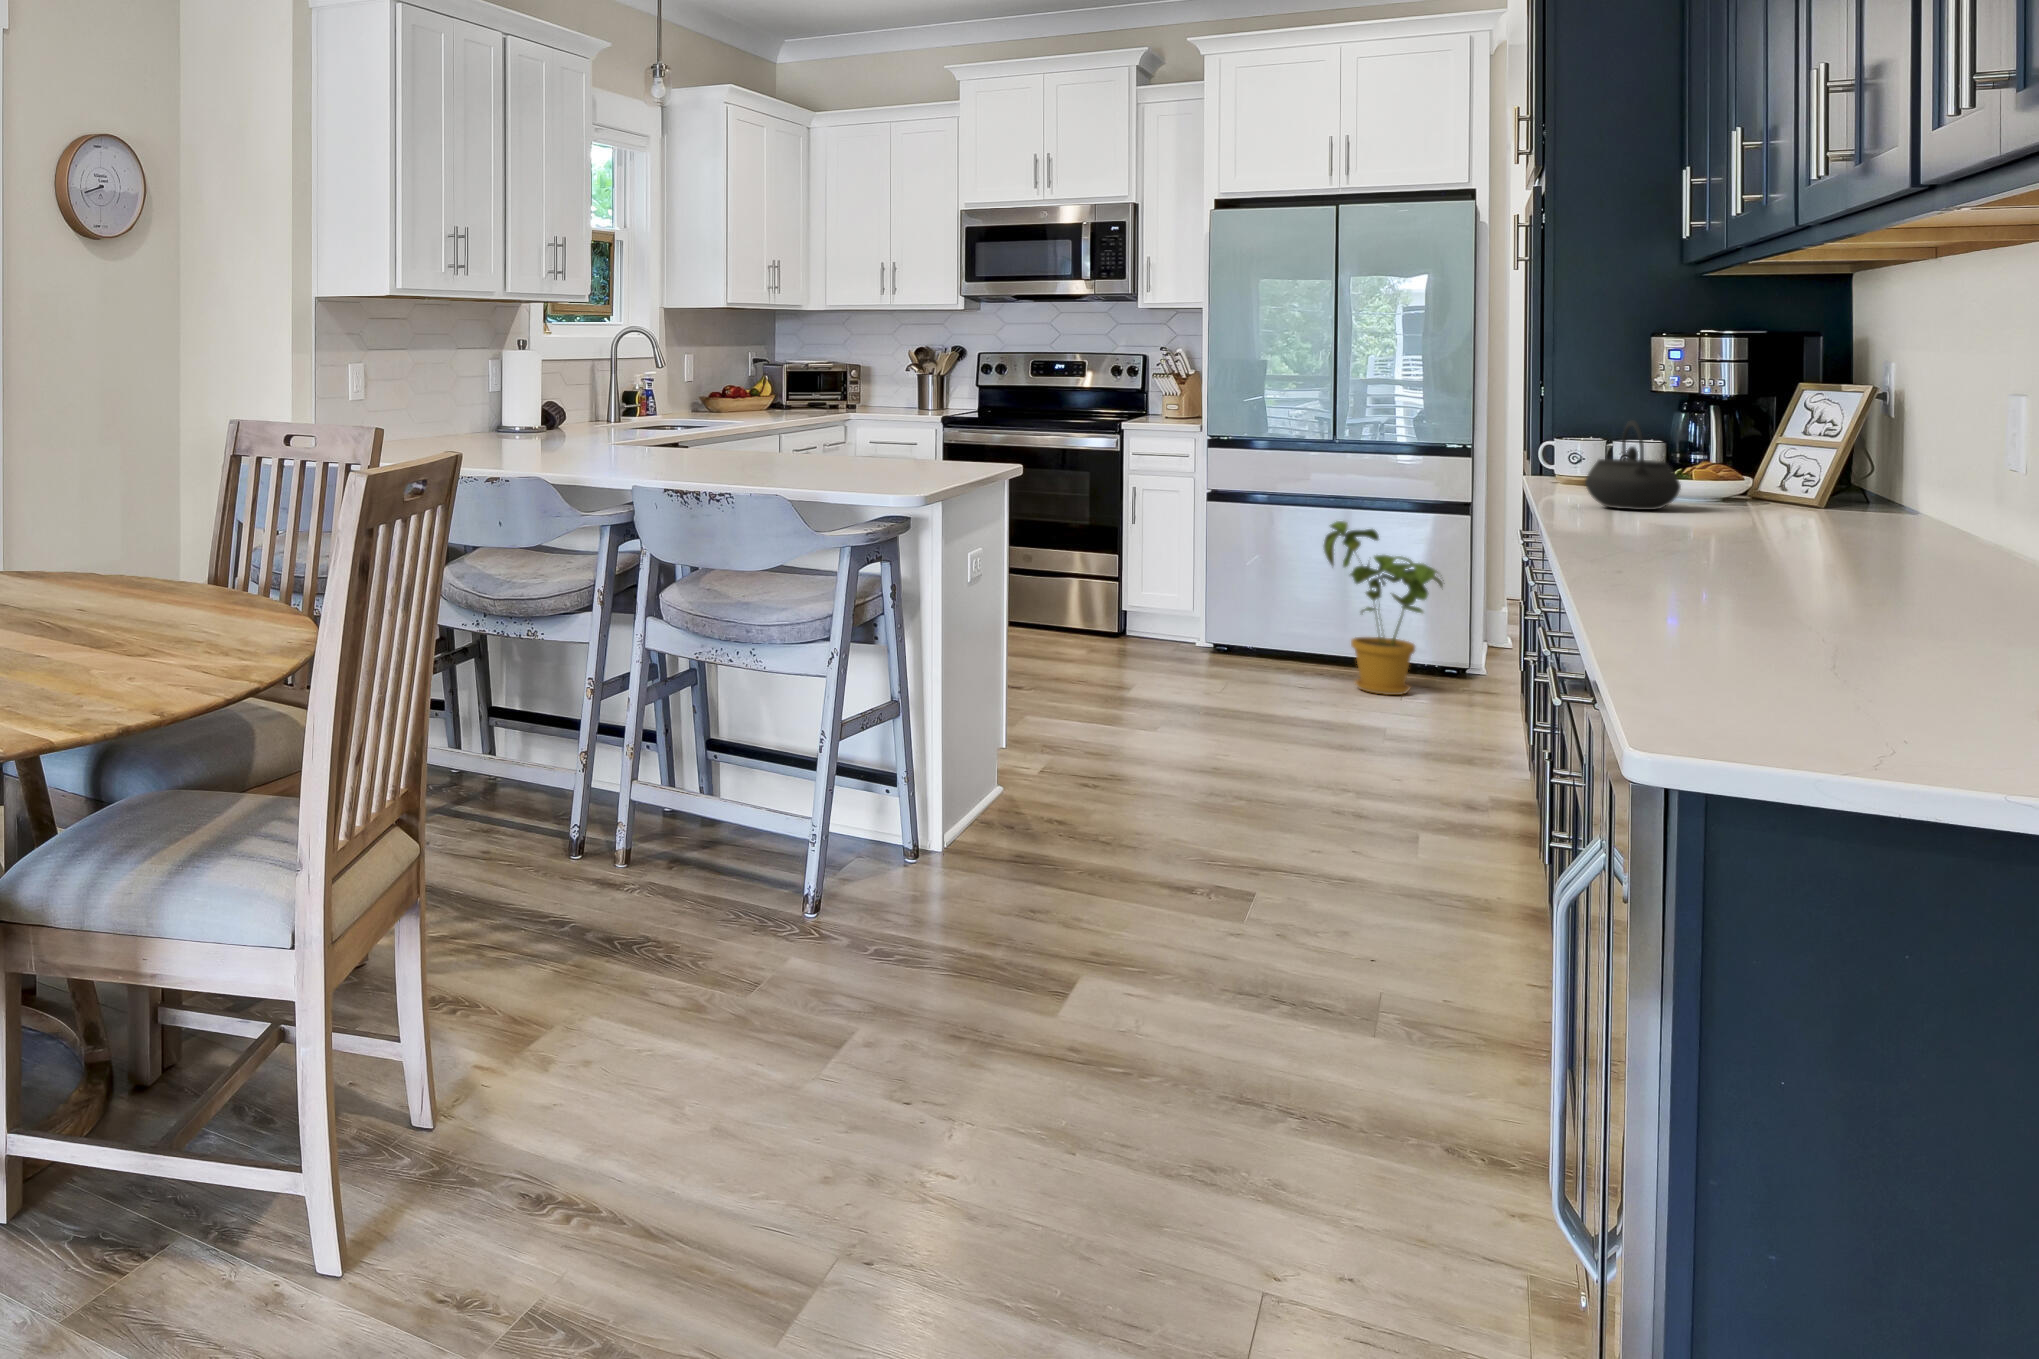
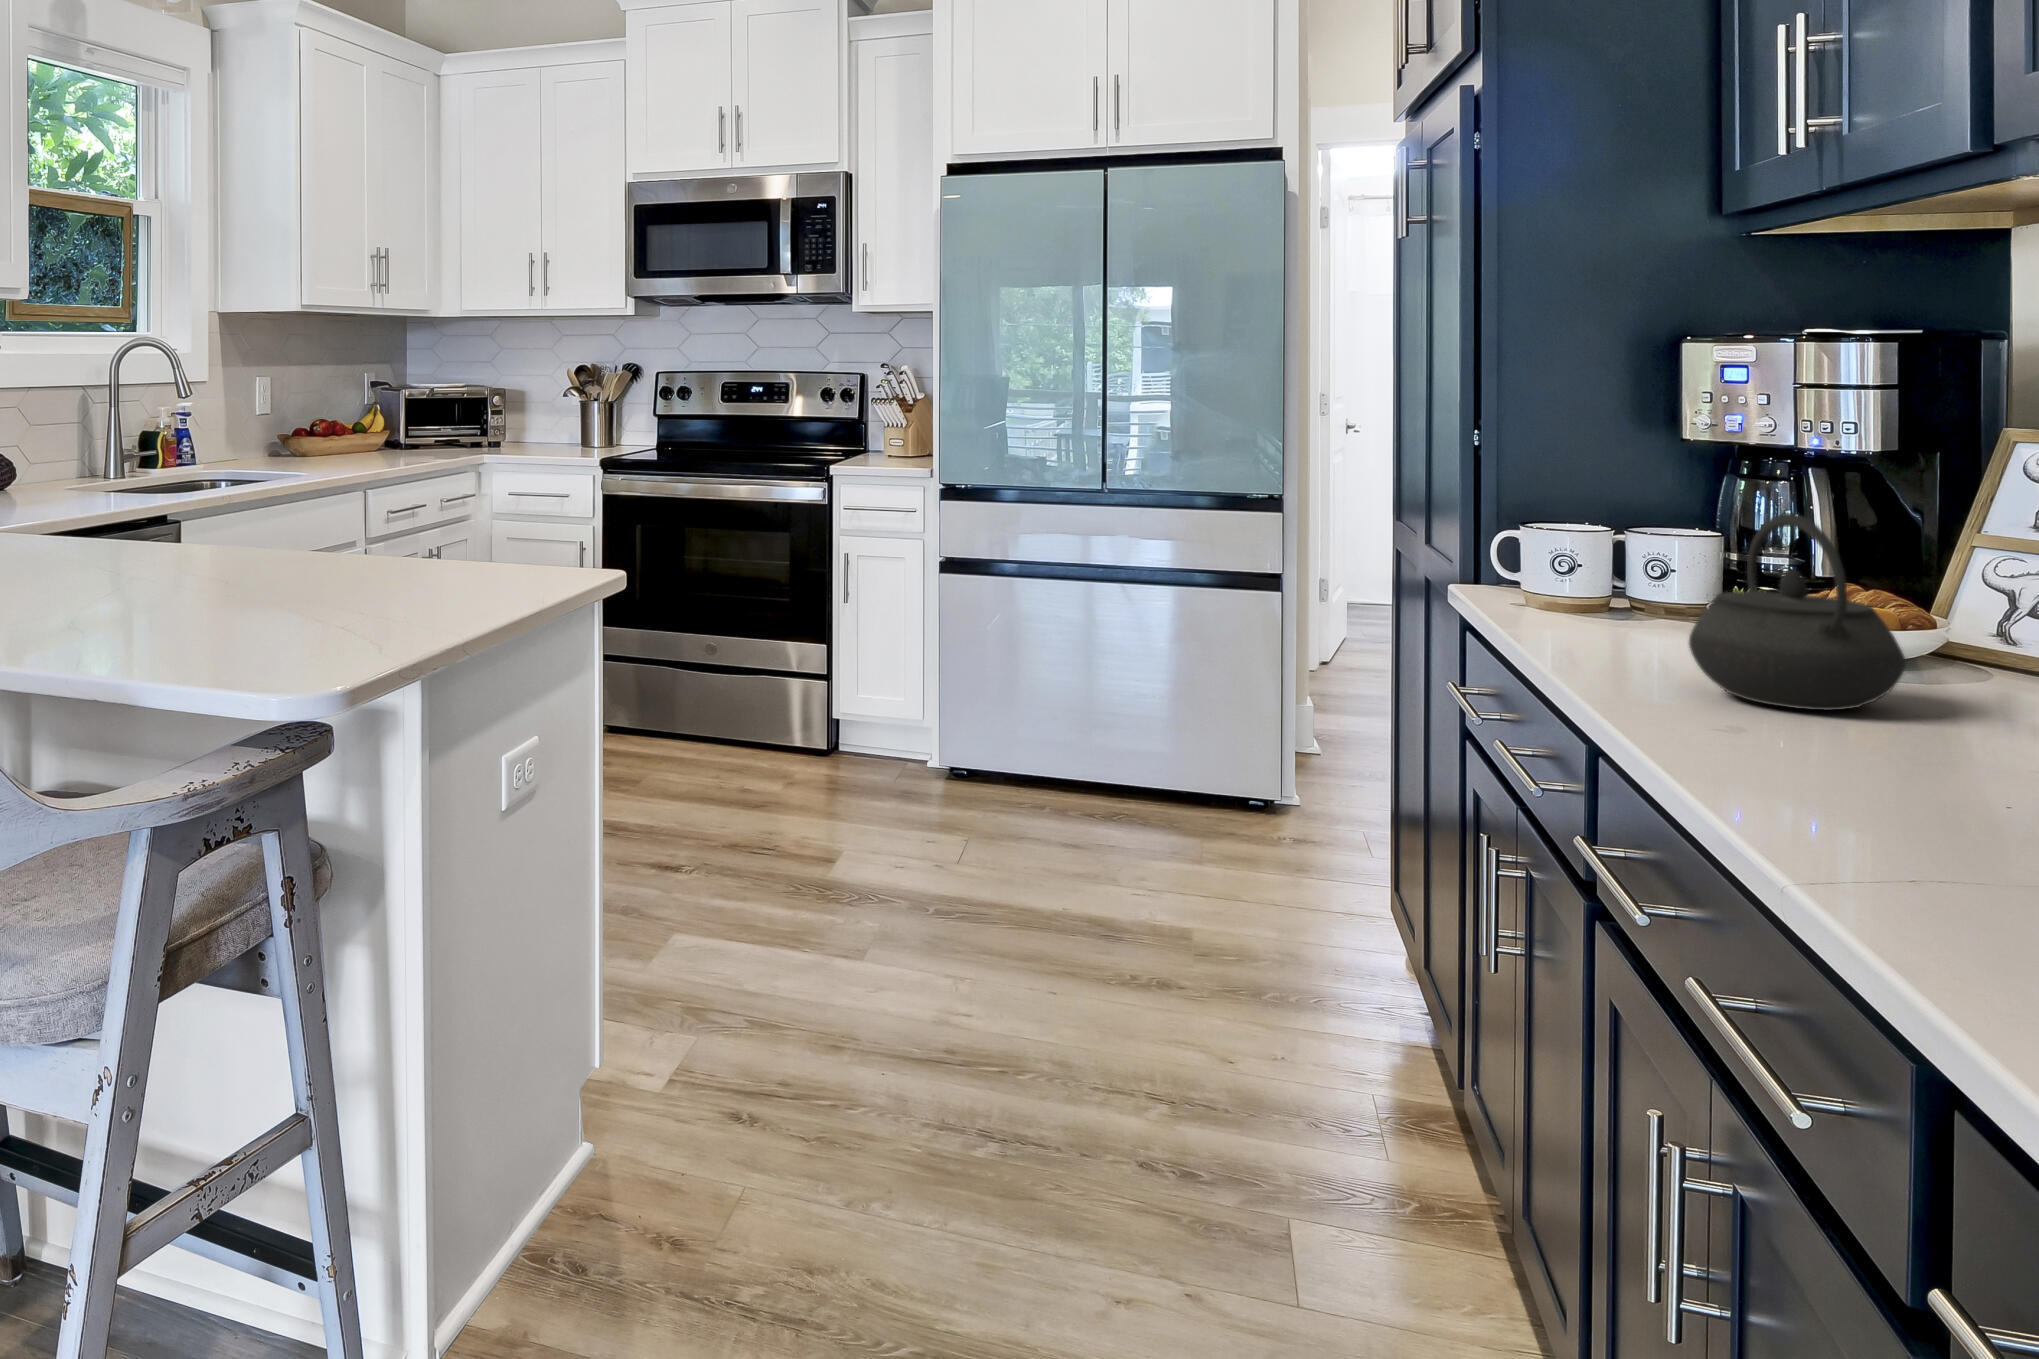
house plant: present [1323,521,1444,695] -> none [1100,615,1269,867]

